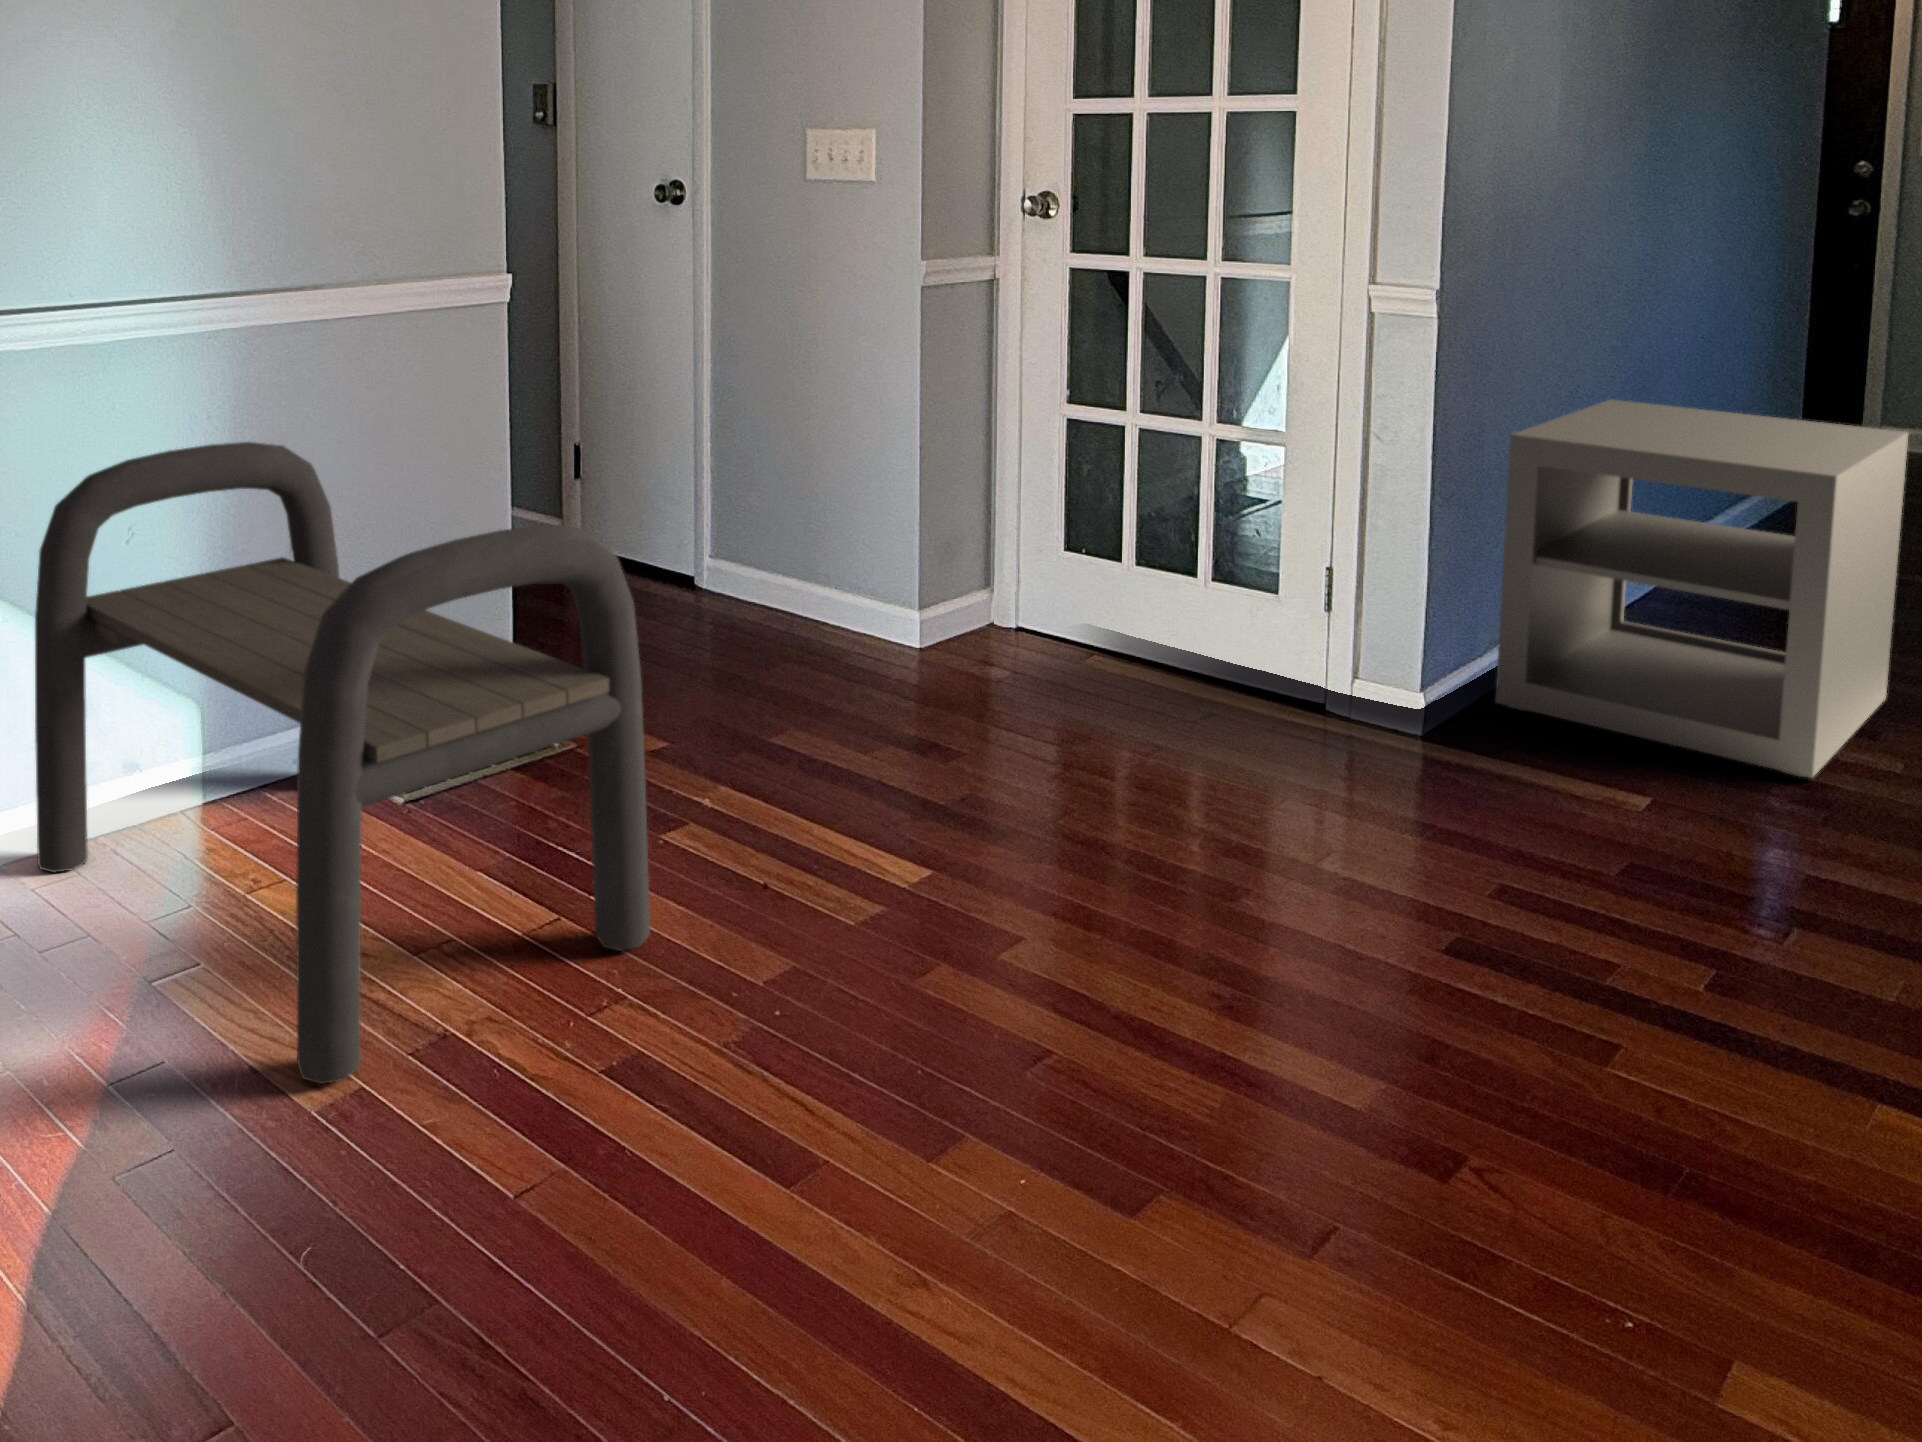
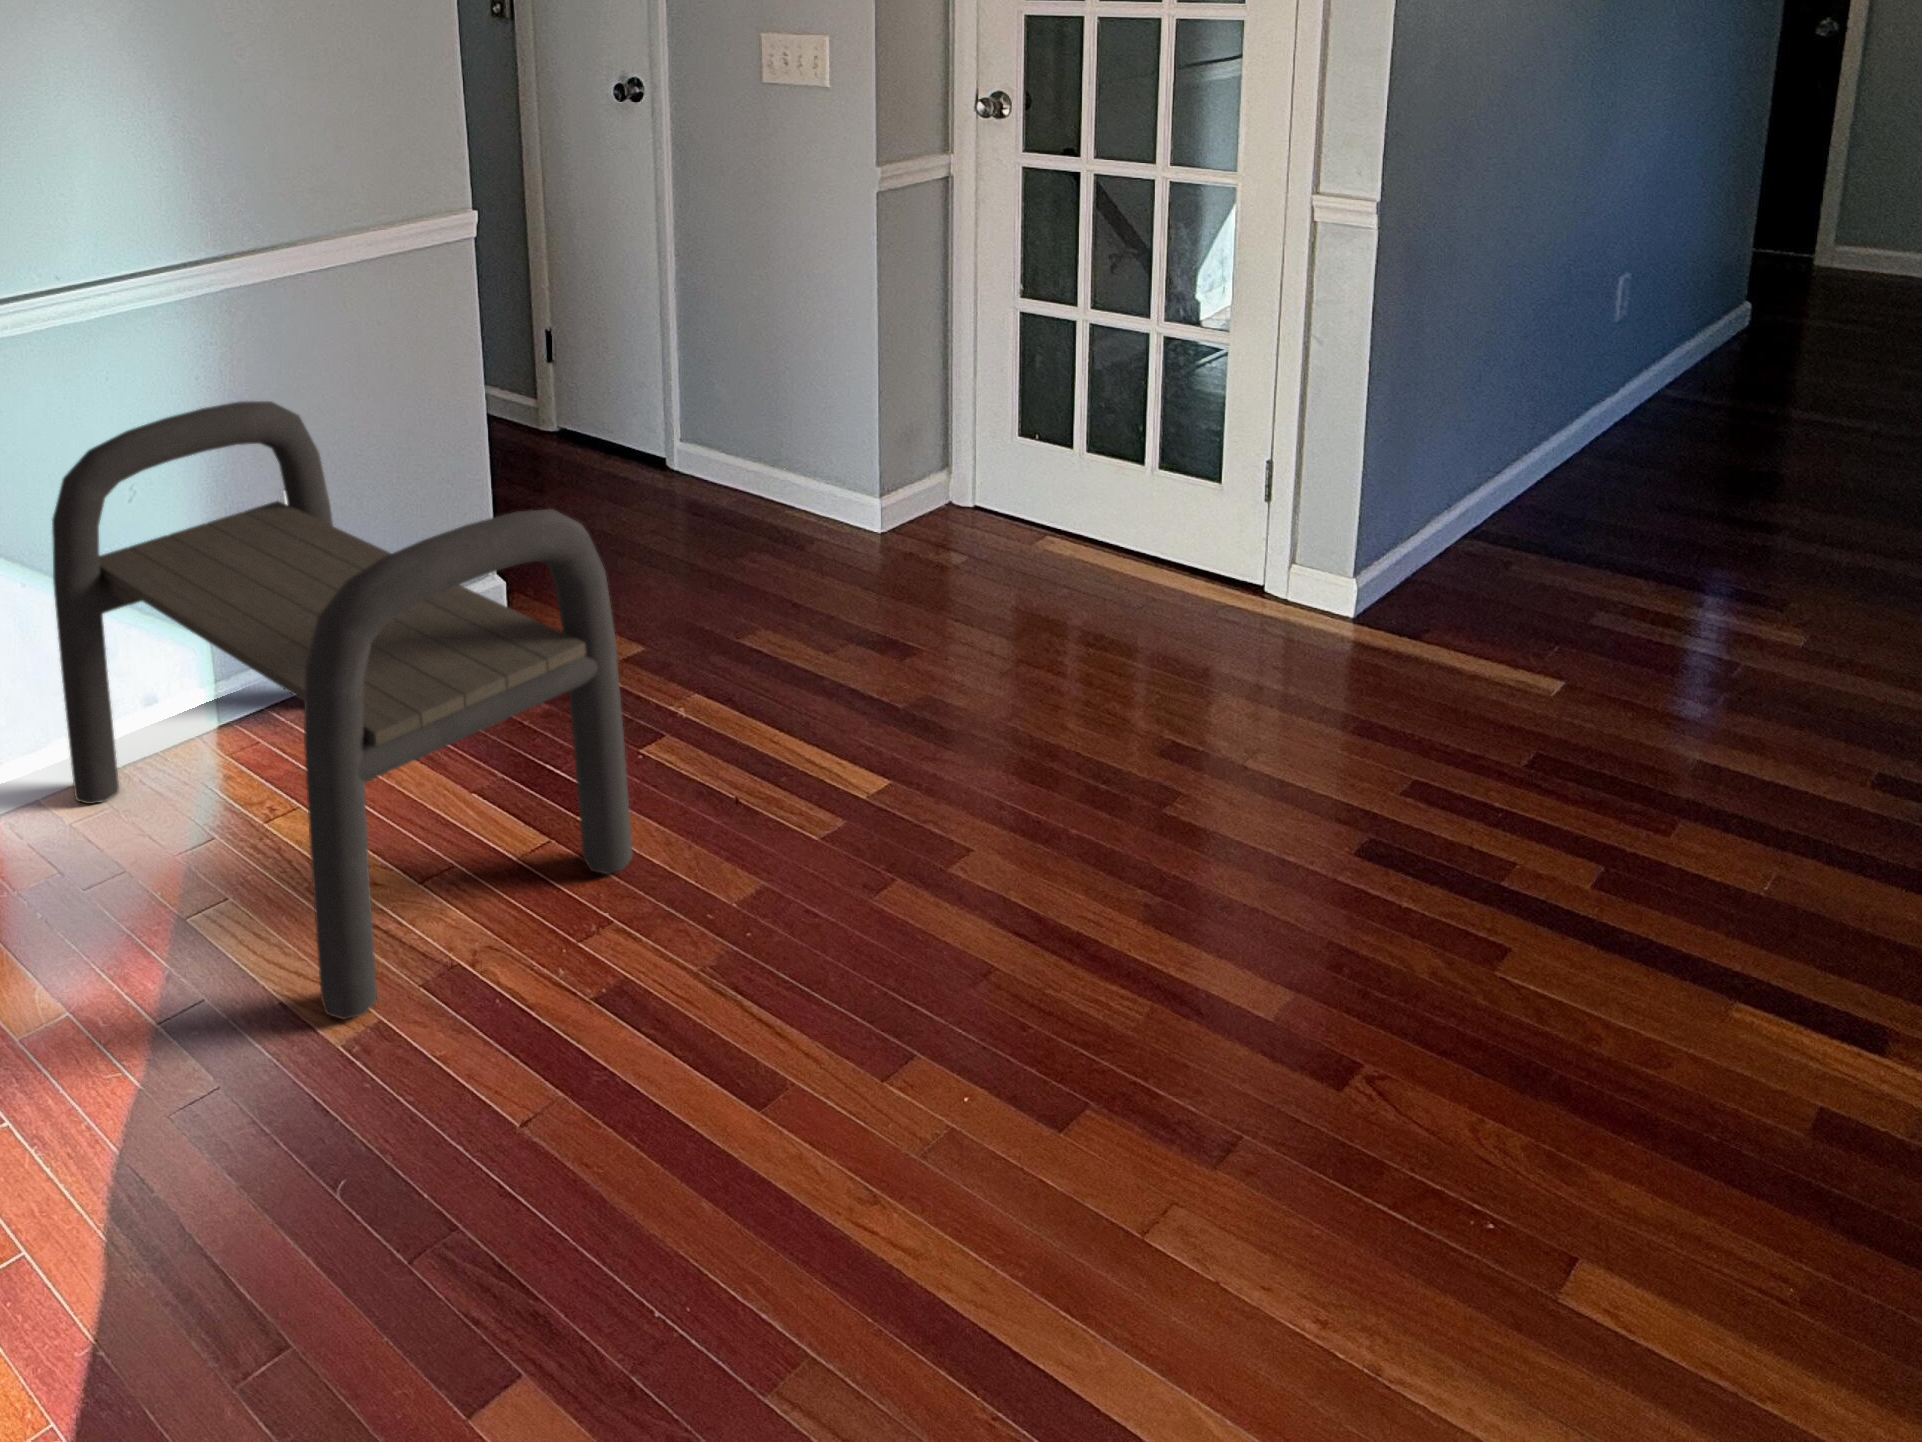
storage cabinet: present [1496,399,1908,778] -> none [1426,277,1836,655]

